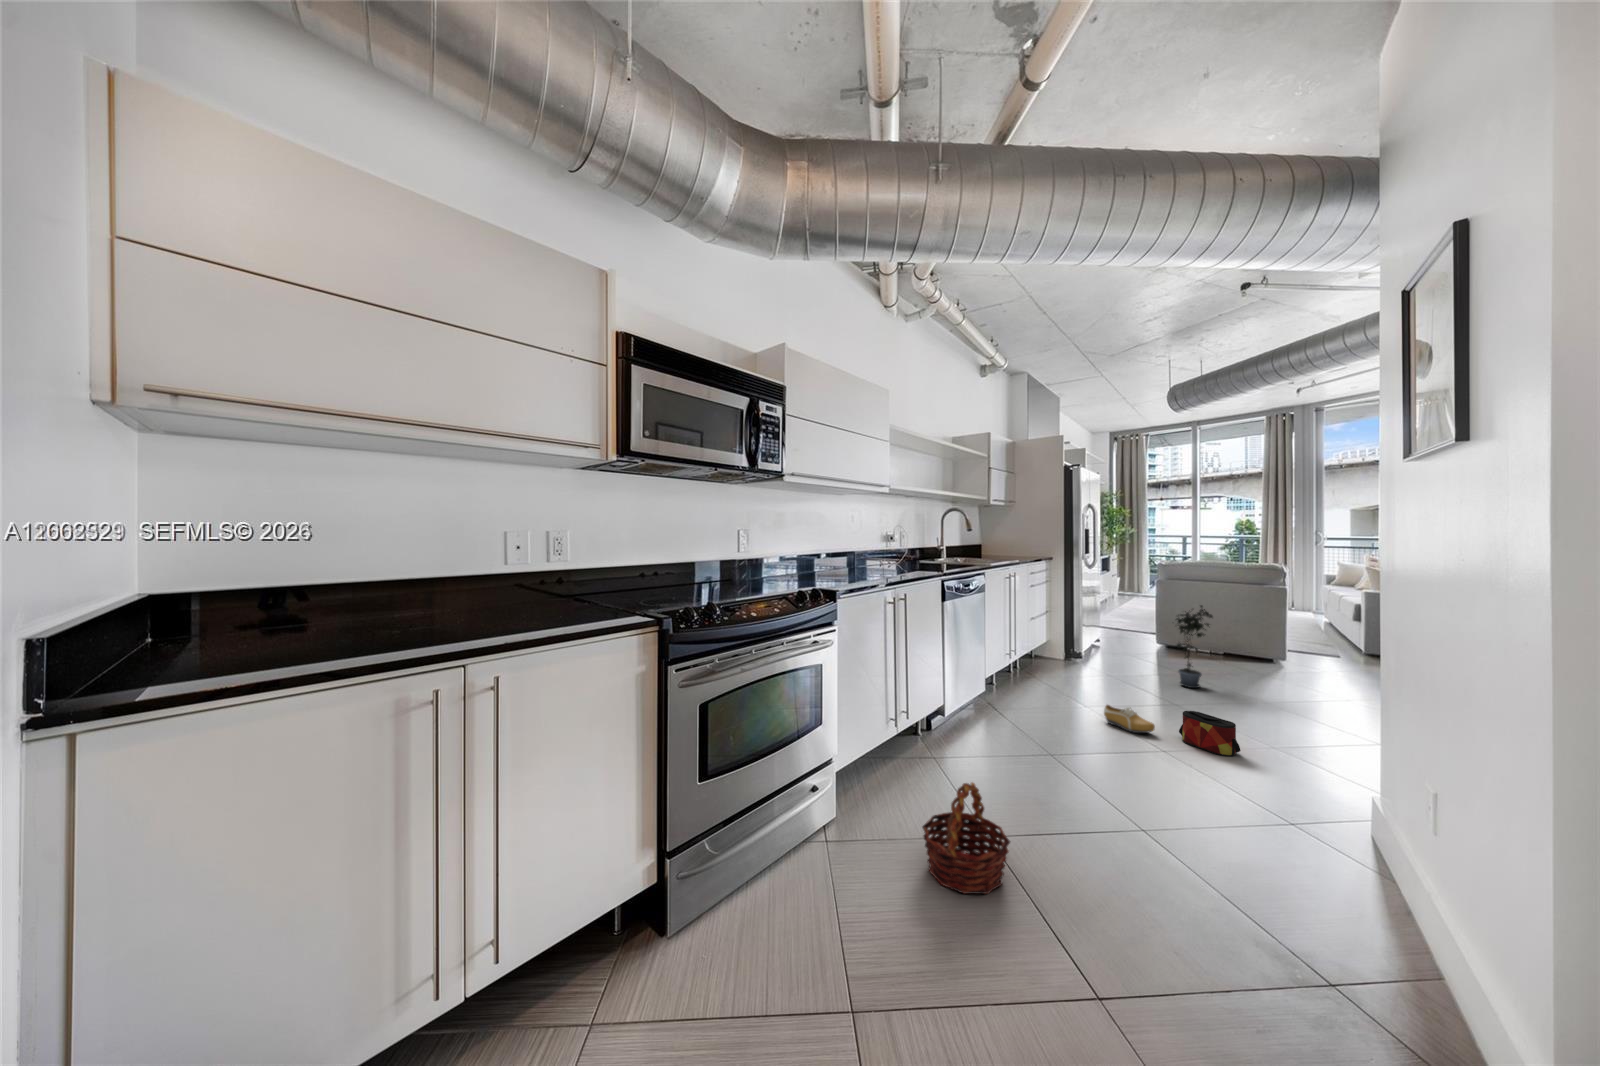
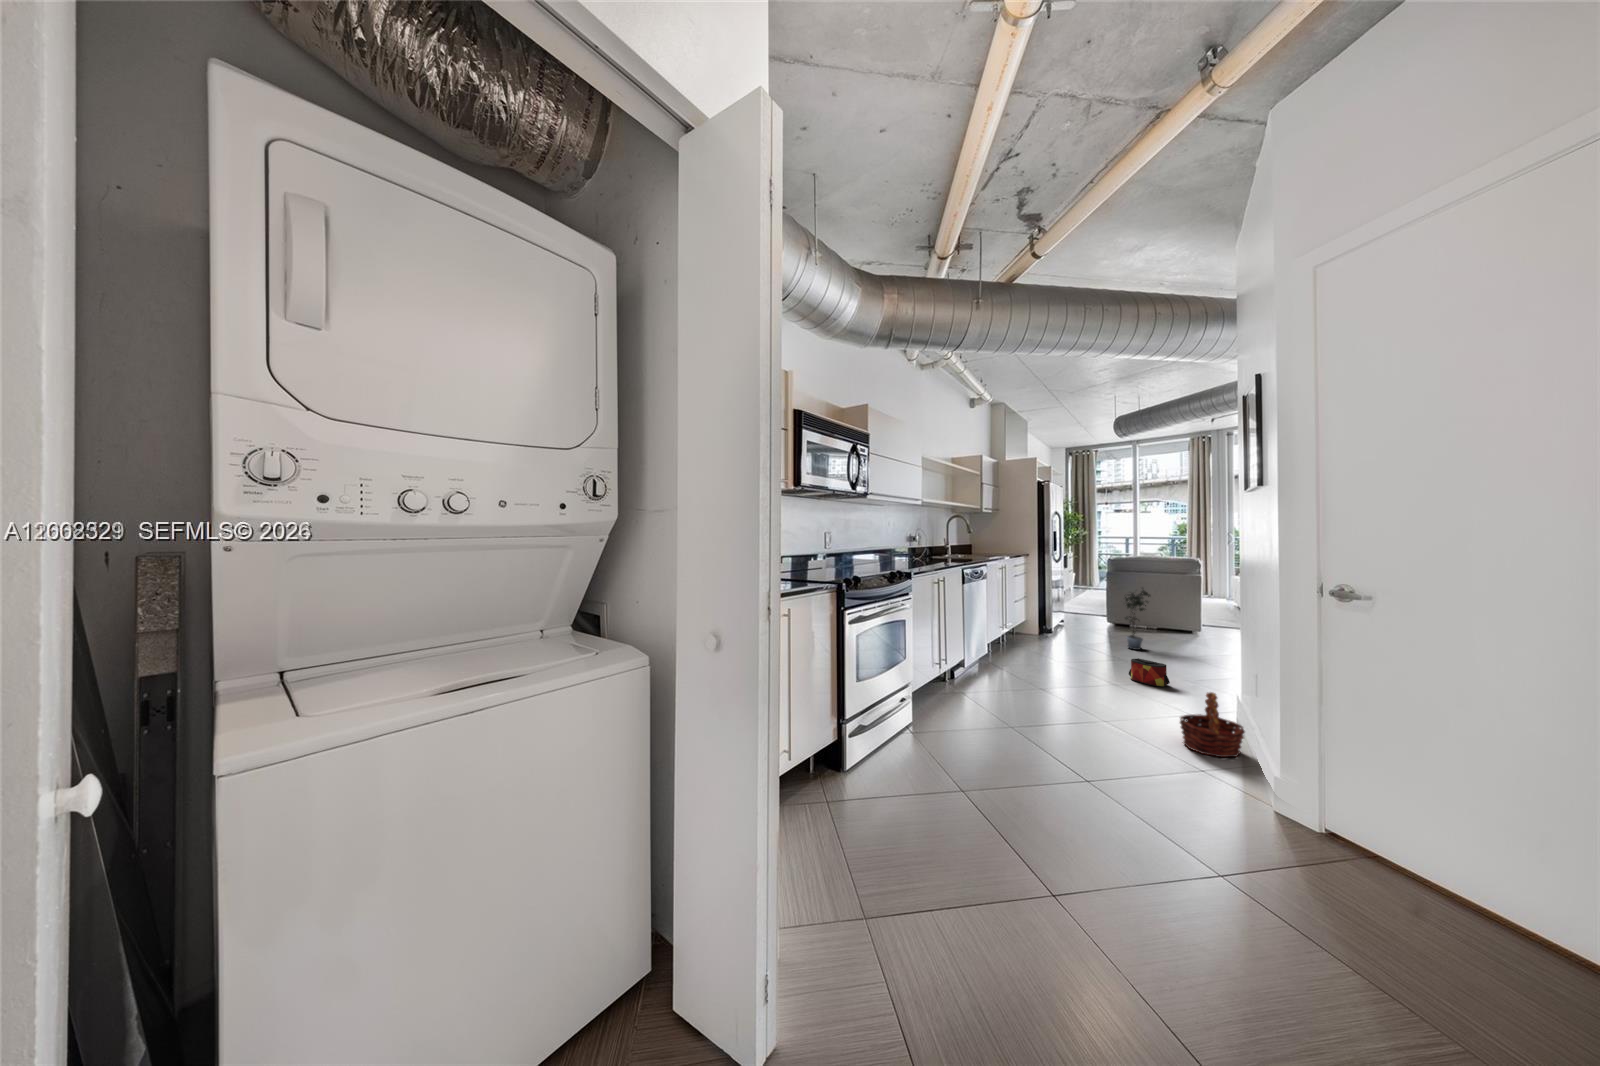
shoe: present [1104,705,1155,733] -> none [1076,658,1112,676]
basket: present [922,783,1010,894] -> present [1180,692,1245,757]

